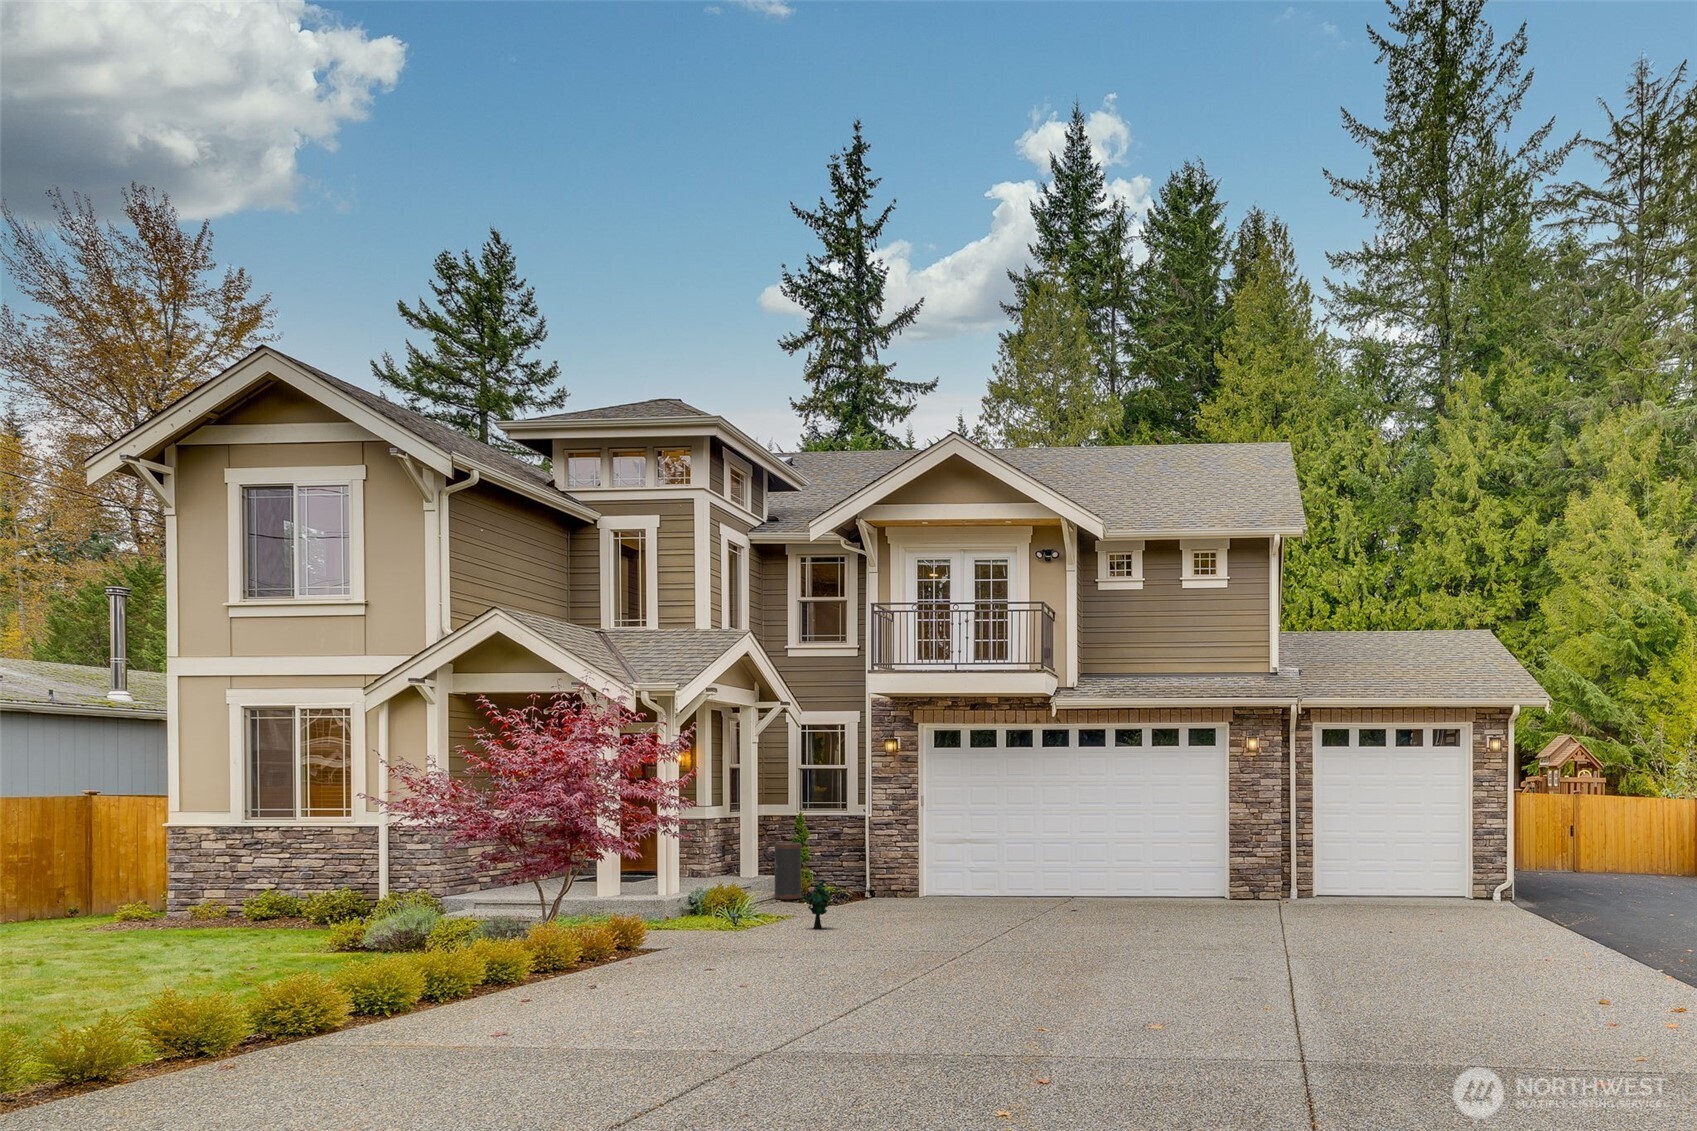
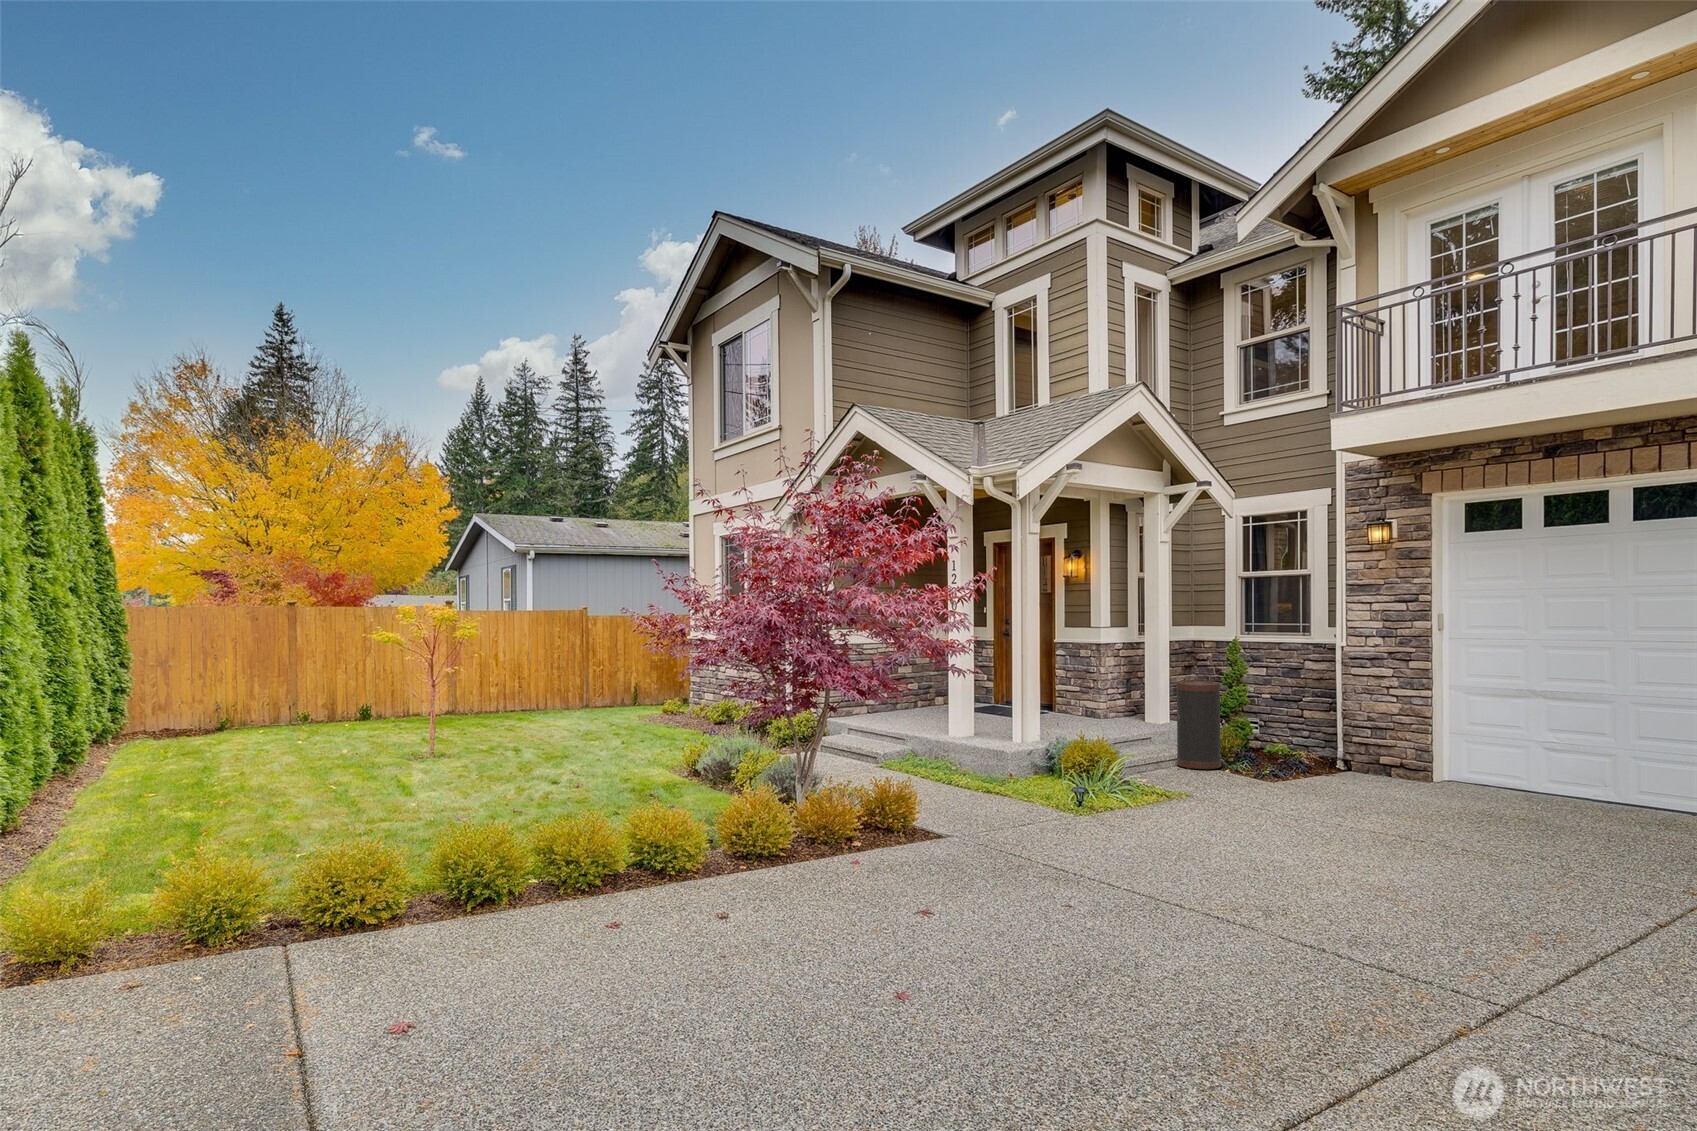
decorative plant: present [805,880,831,929] -> none [1164,770,1225,869]

